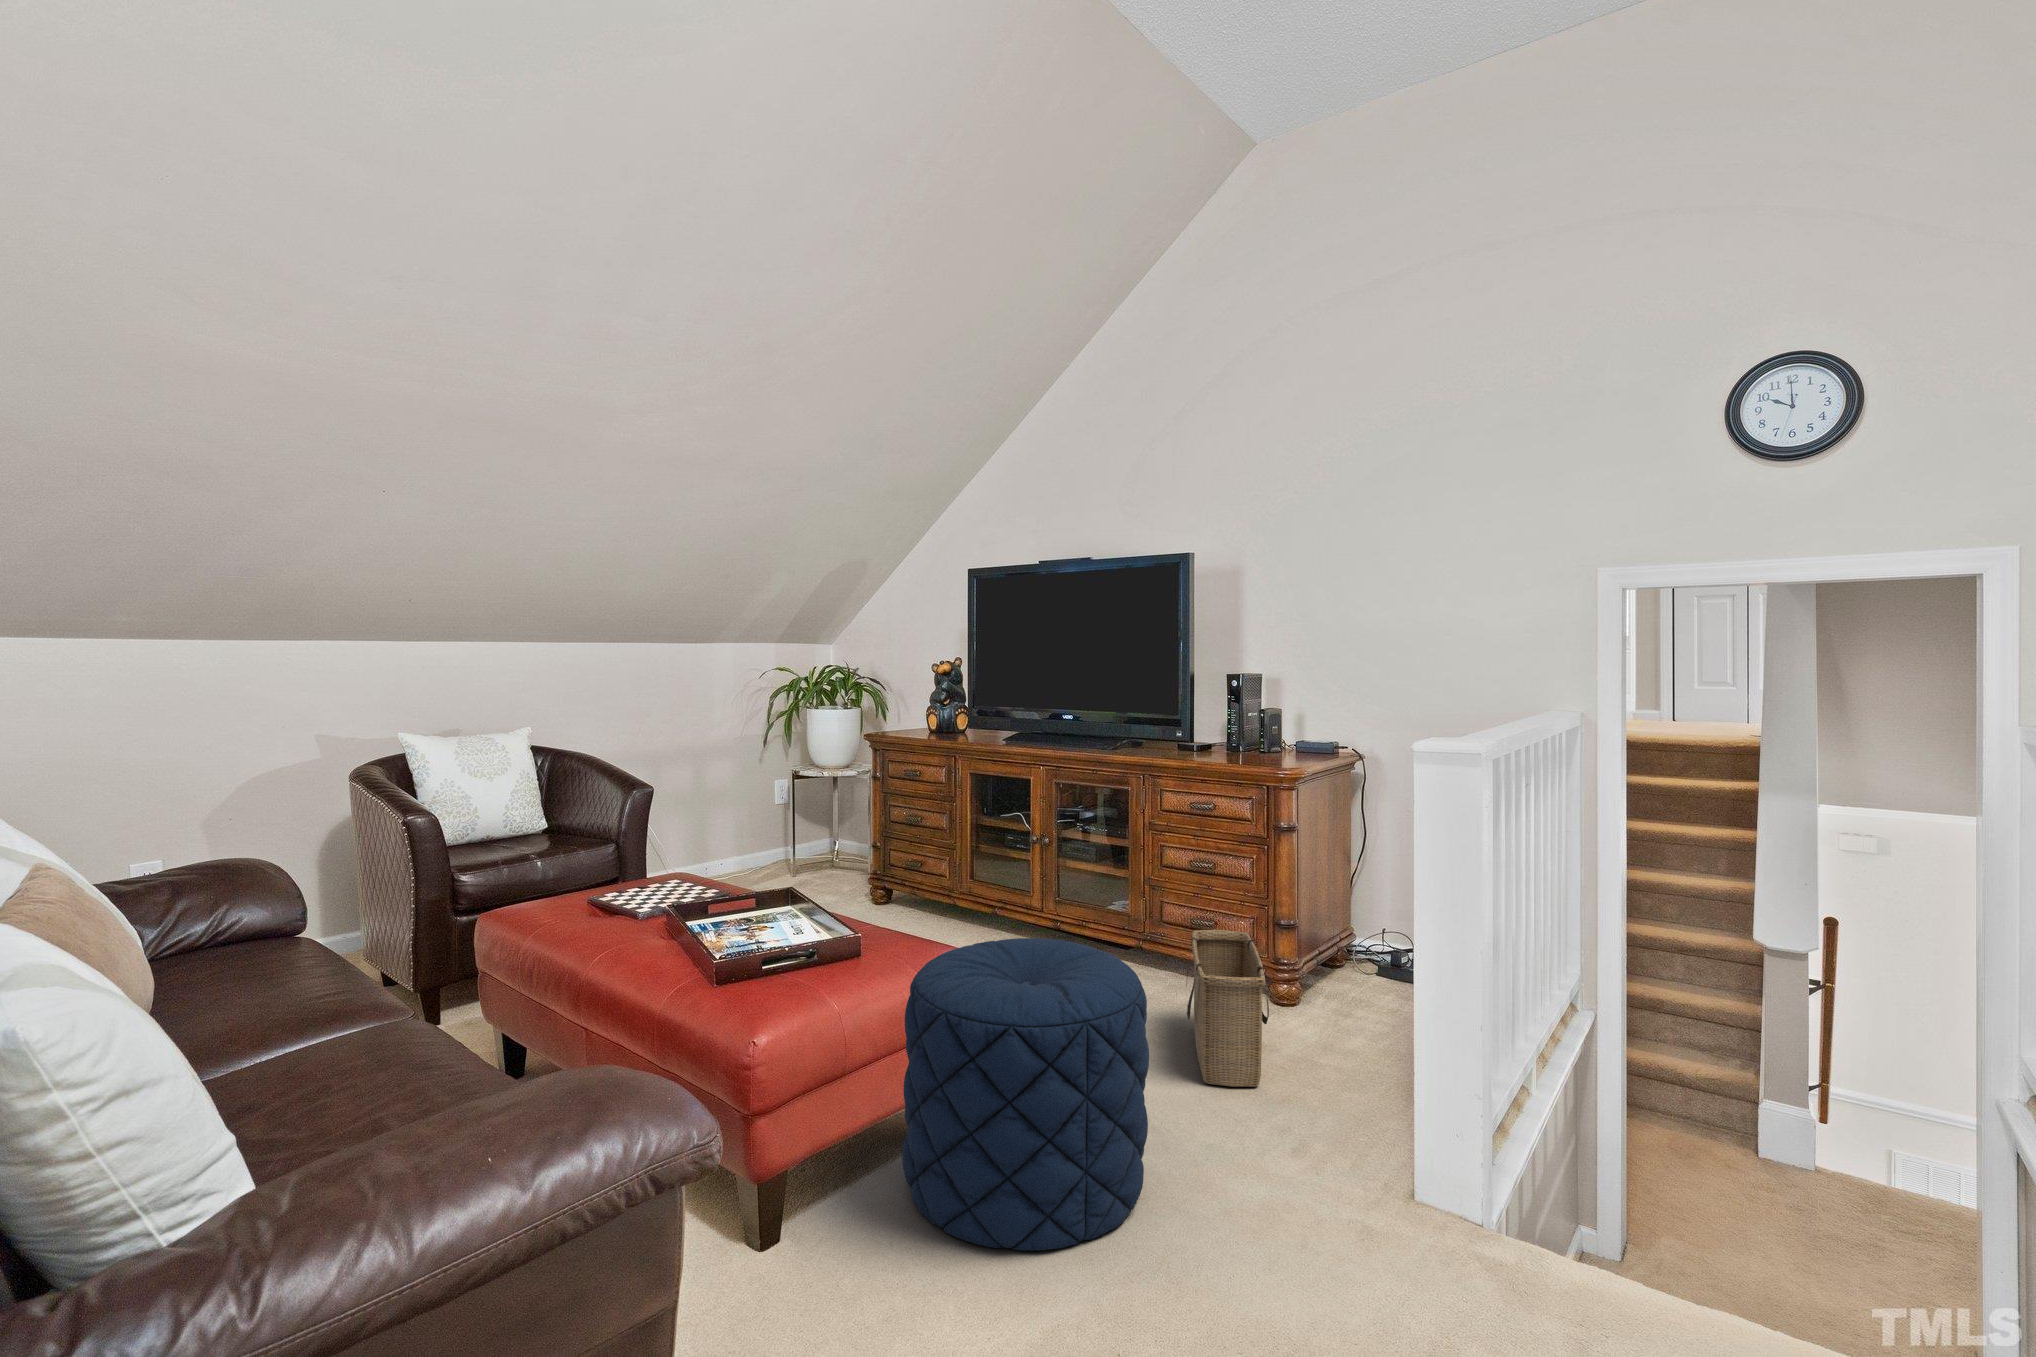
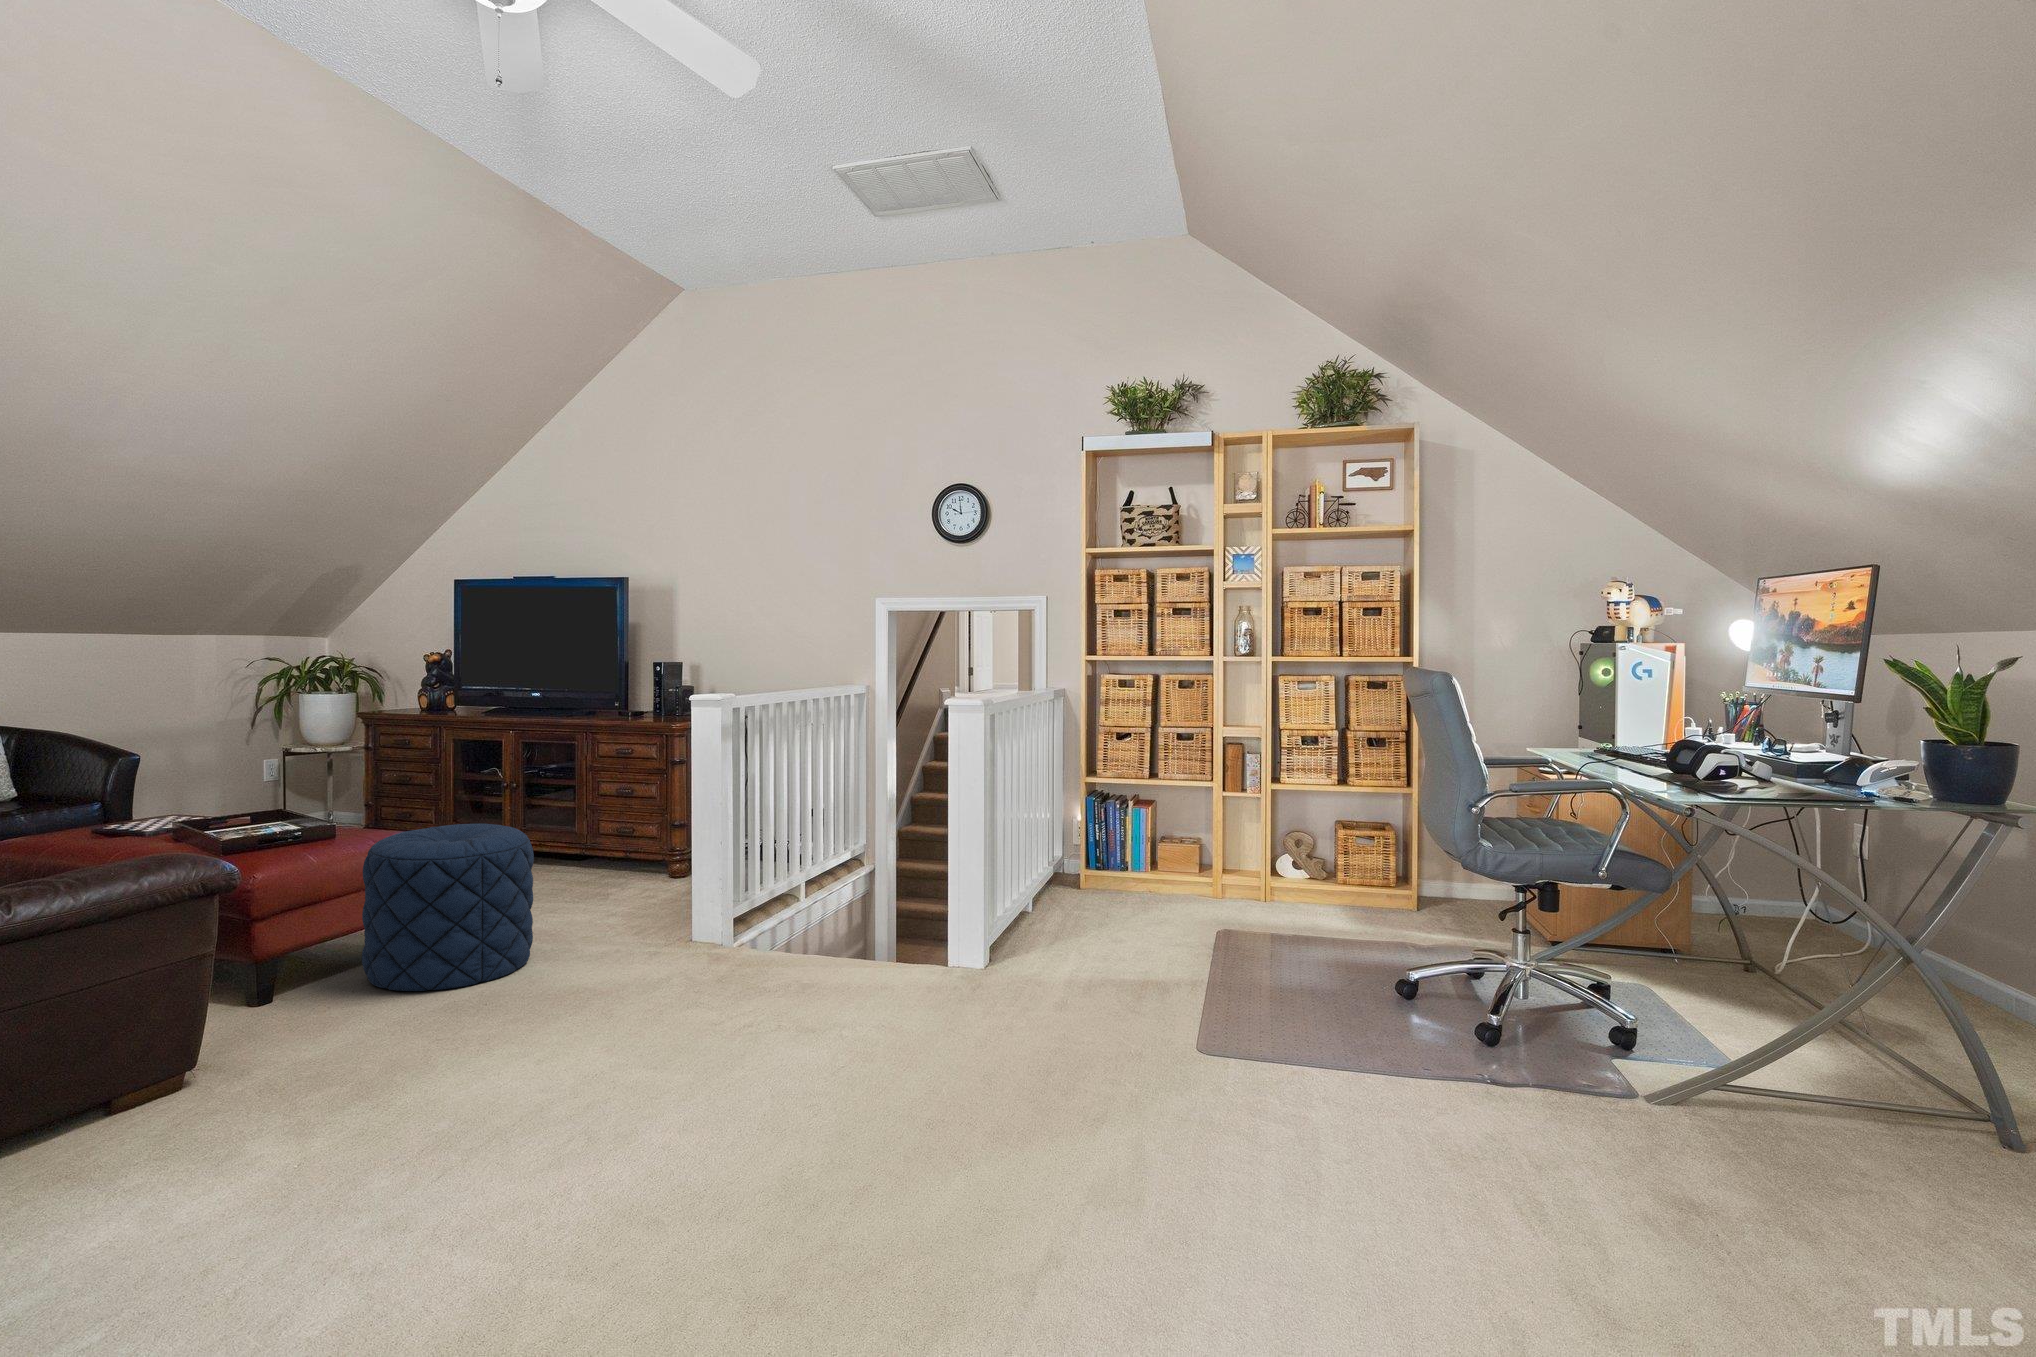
basket: present [1186,930,1269,1087] -> none [592,830,649,919]

